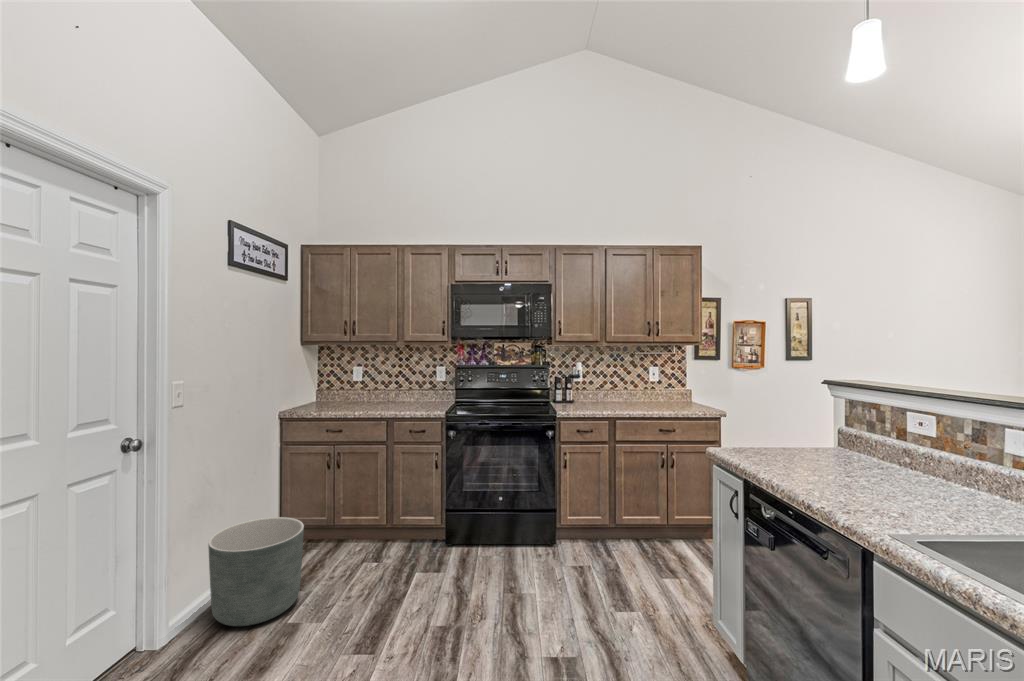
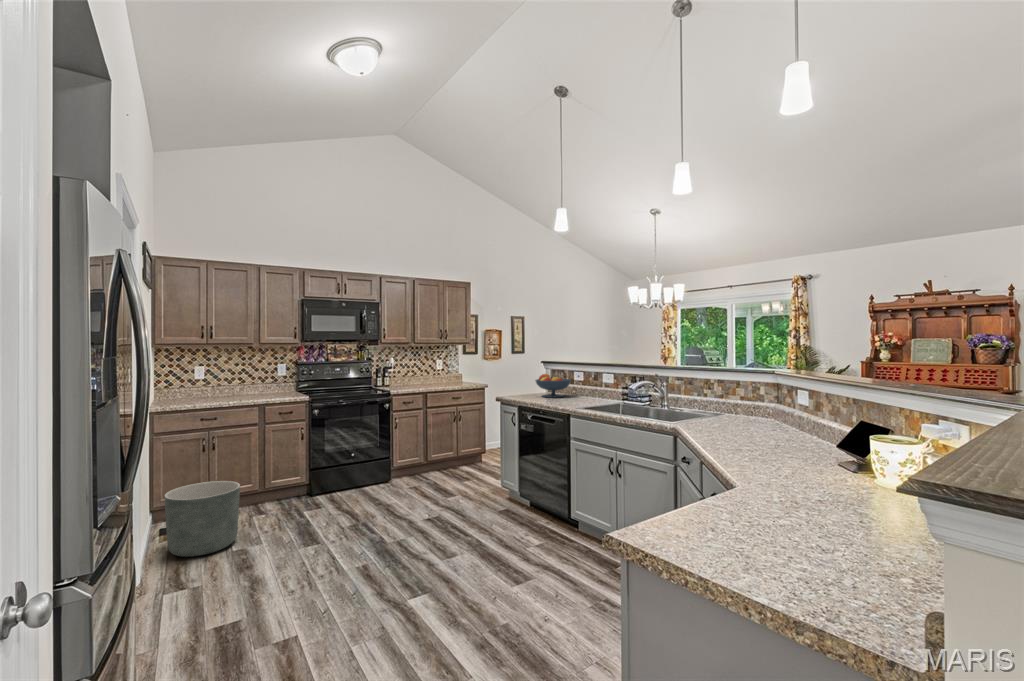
fruit bowl: none [791,413,898,479] -> present [535,374,571,398]

